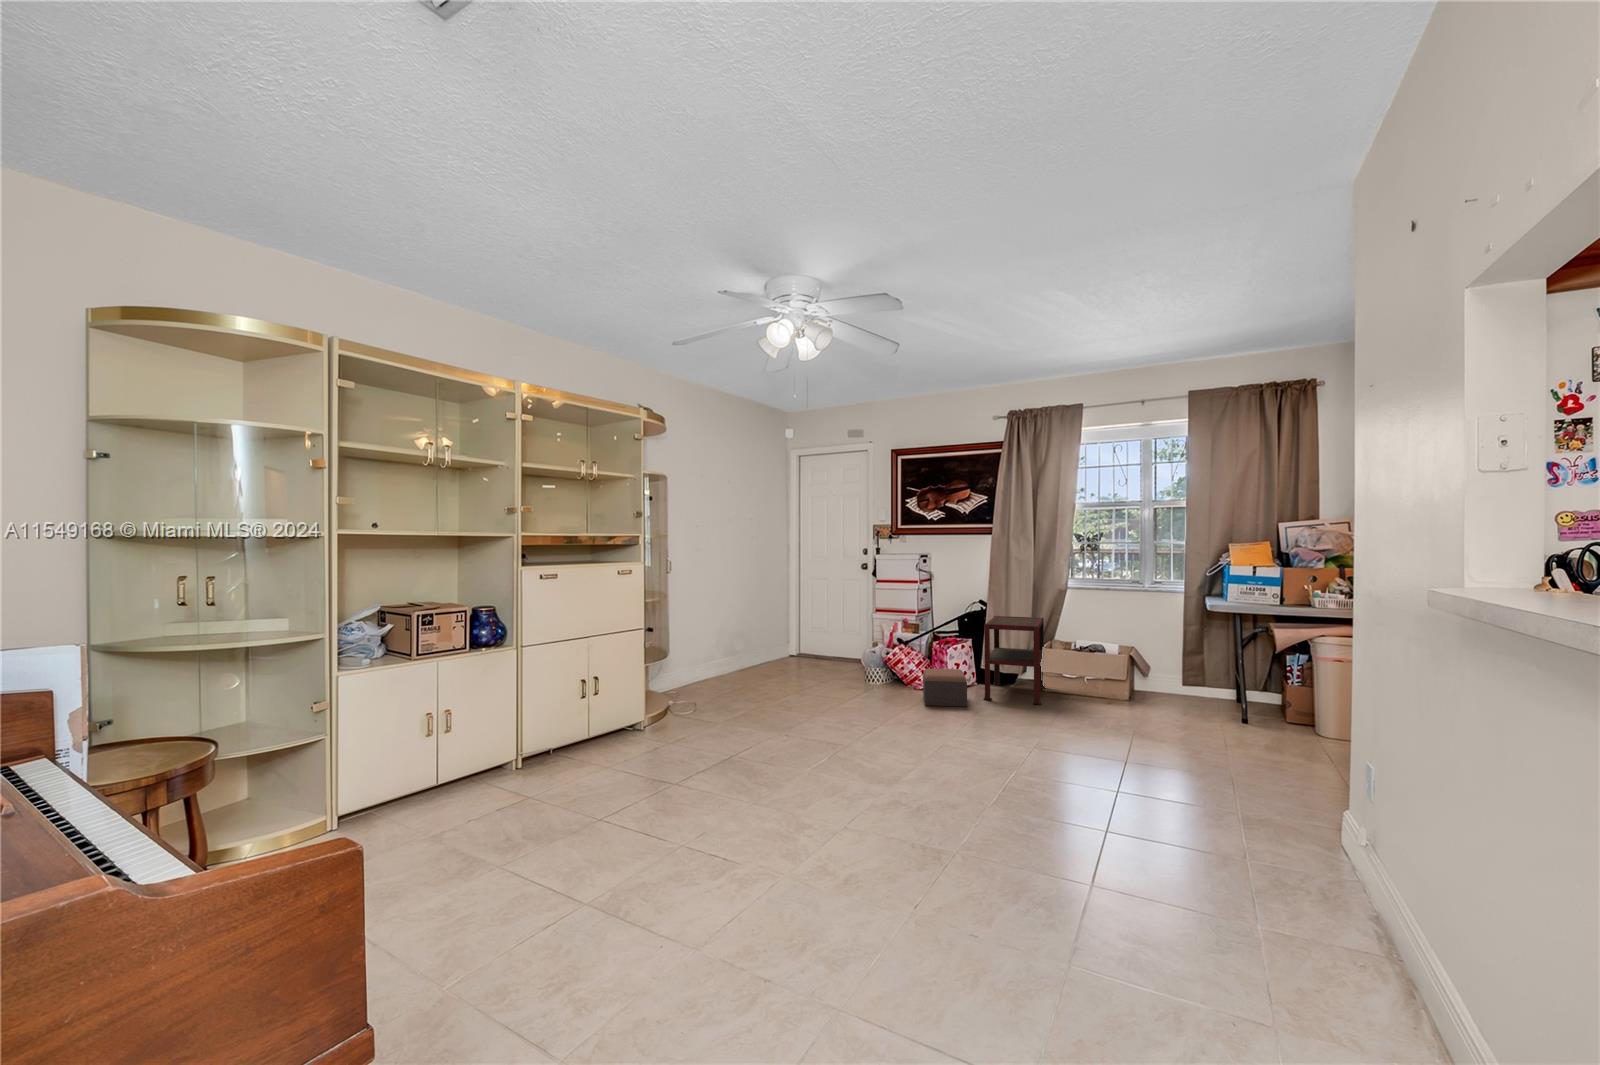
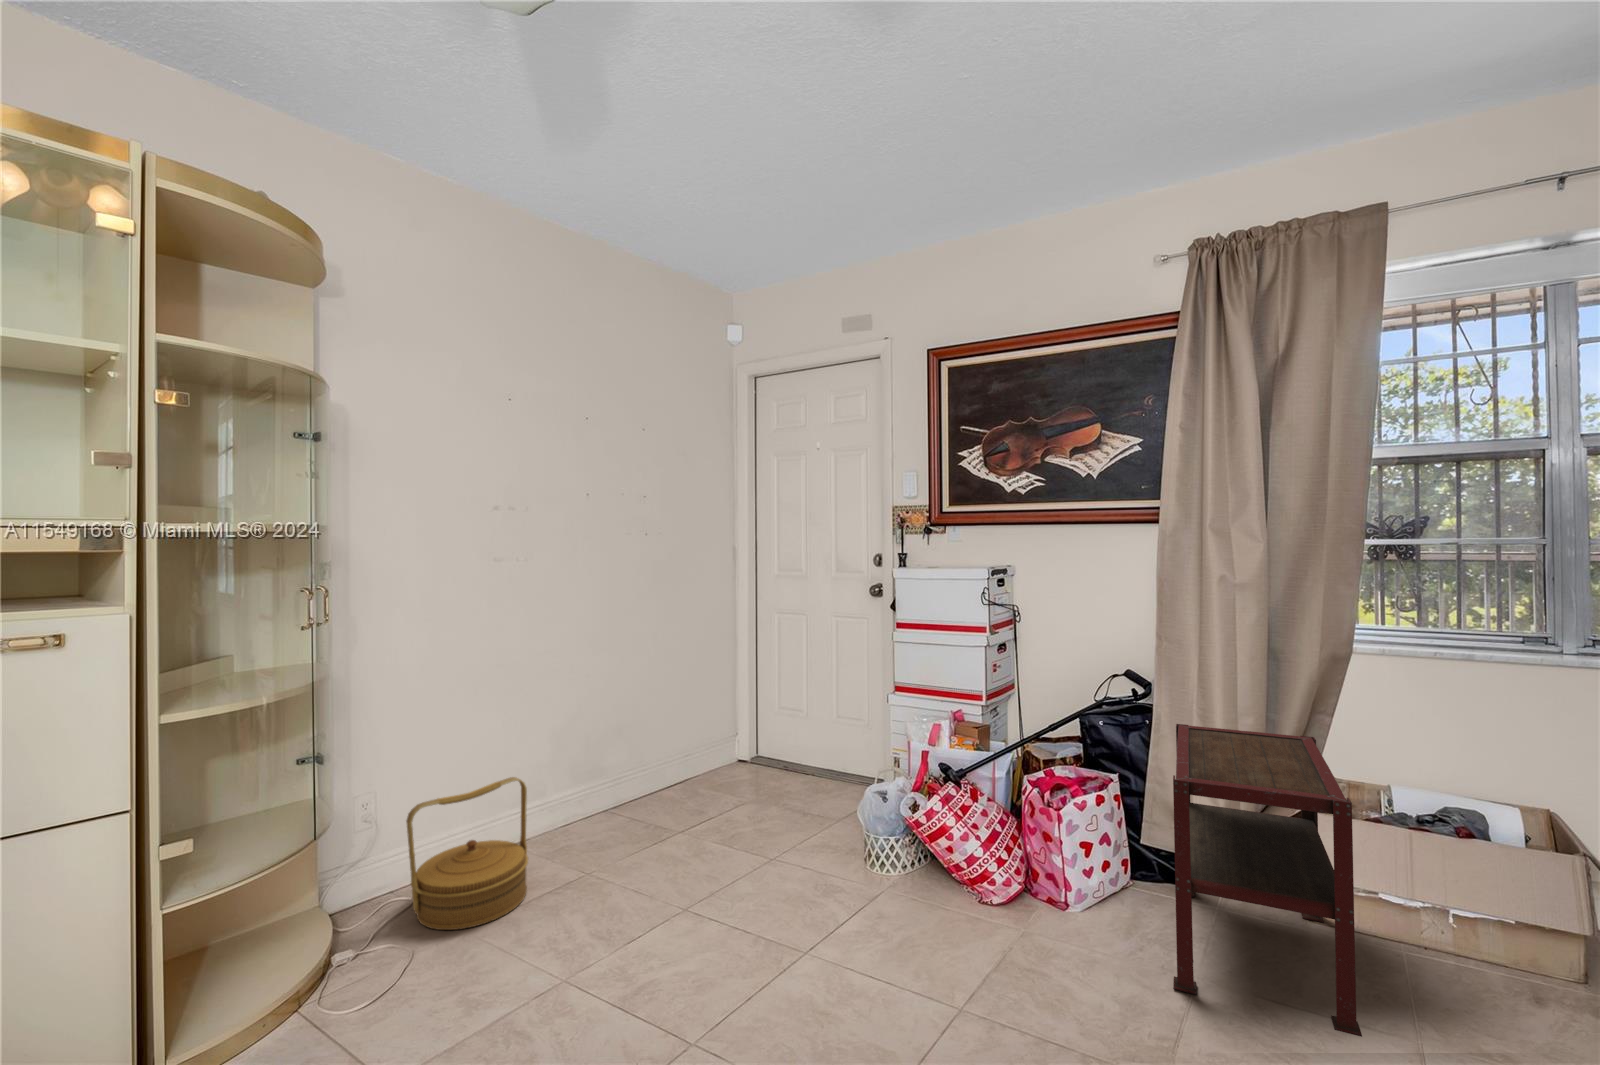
woven basket: none [677,639,723,695] -> present [406,777,528,930]
footstool: present [923,669,967,707] -> none [1001,888,1135,1041]

